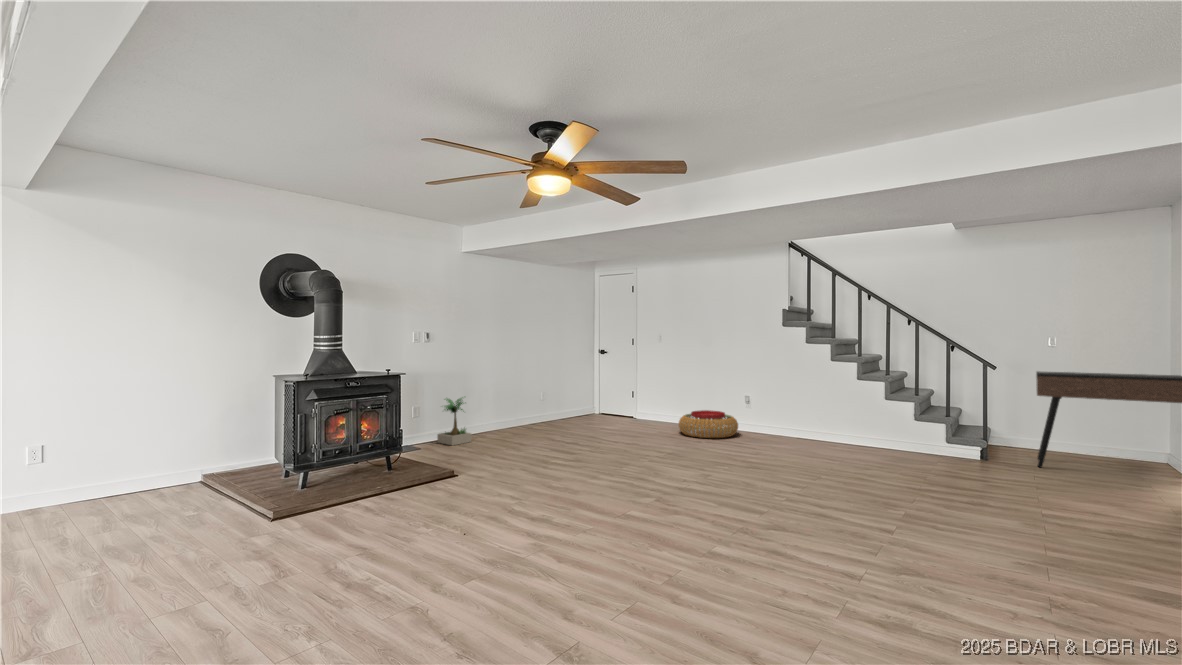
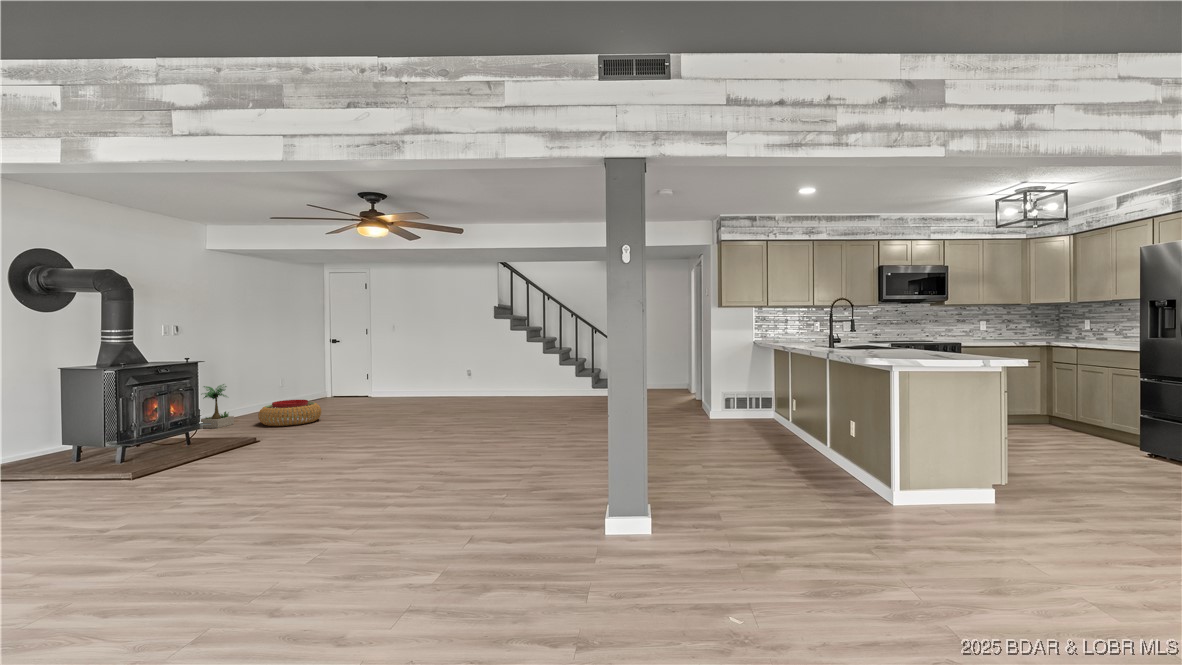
console table: present [1036,371,1182,467] -> none [637,343,710,399]
pouf: present [679,410,738,438] -> present [258,400,321,426]

